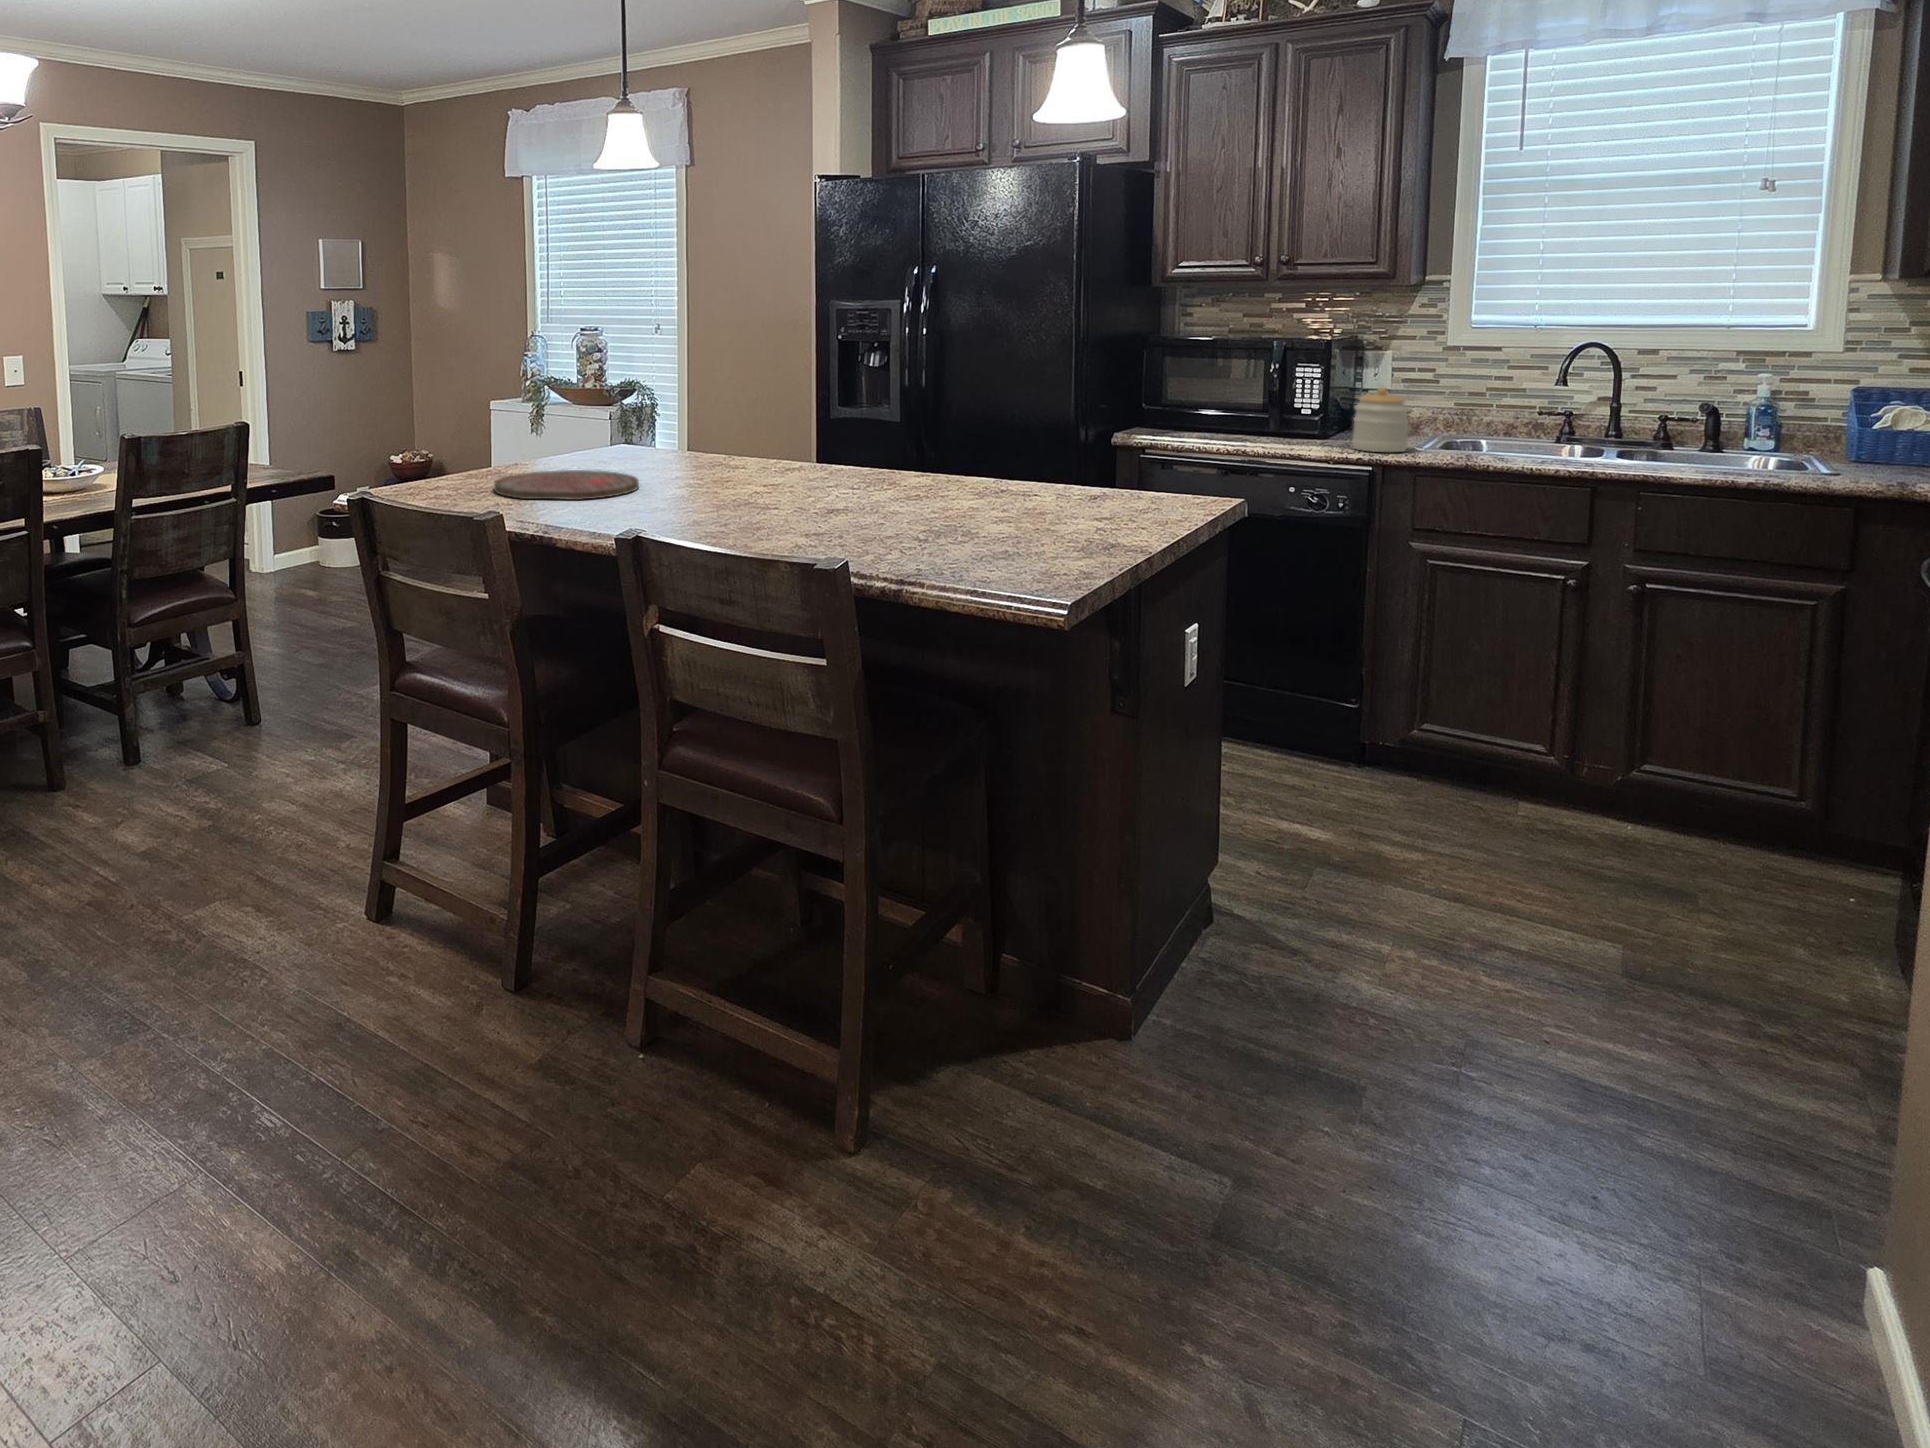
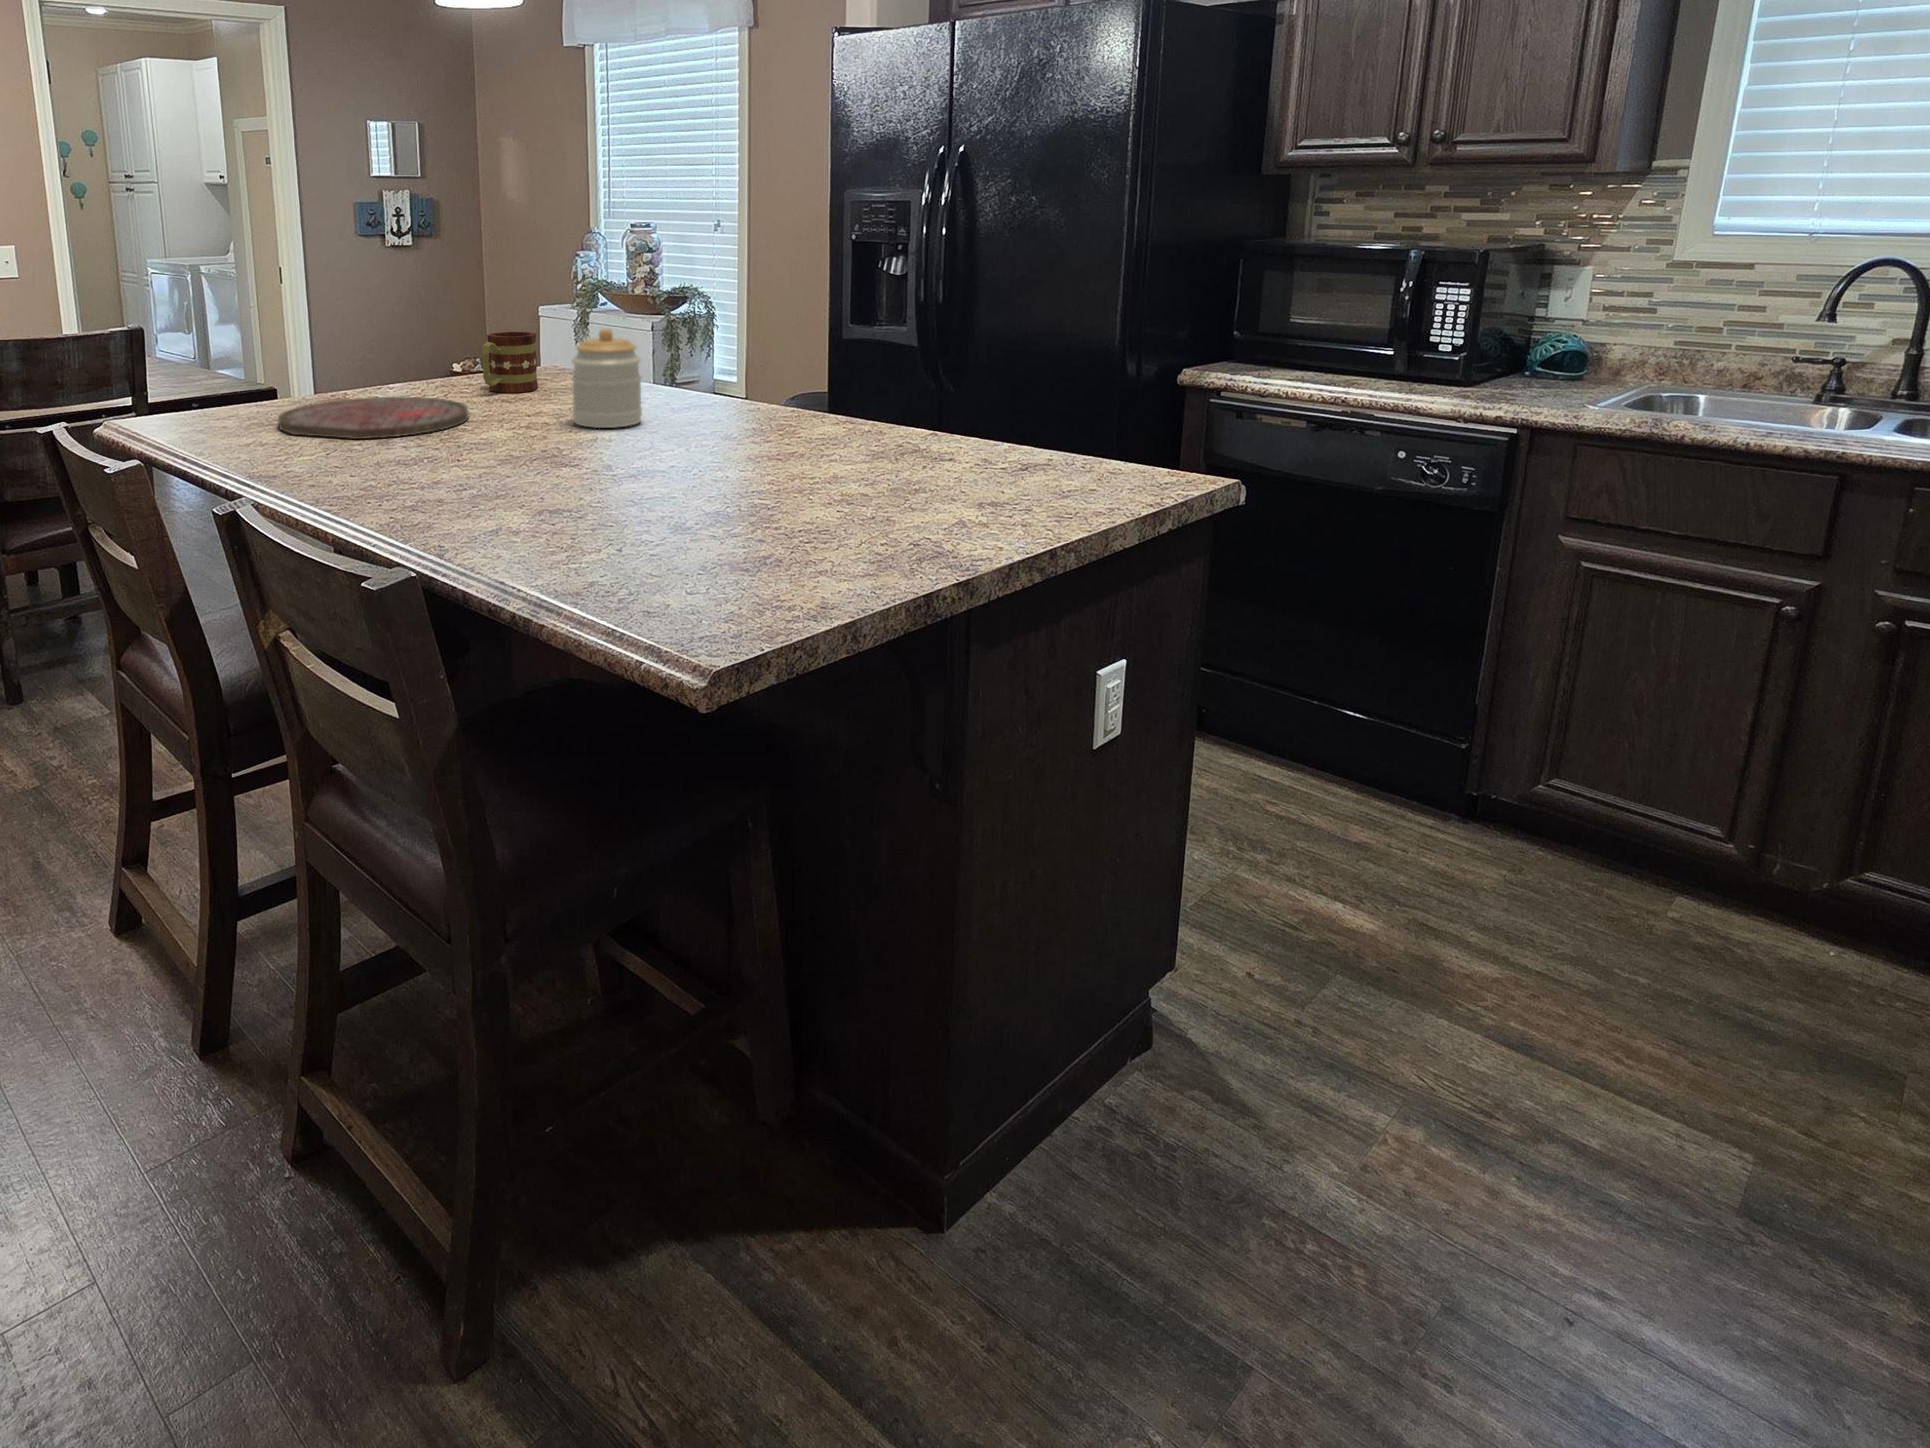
jar: present [1353,387,1408,452] -> present [572,328,642,428]
mug: none [610,418,648,466] -> present [481,332,538,393]

